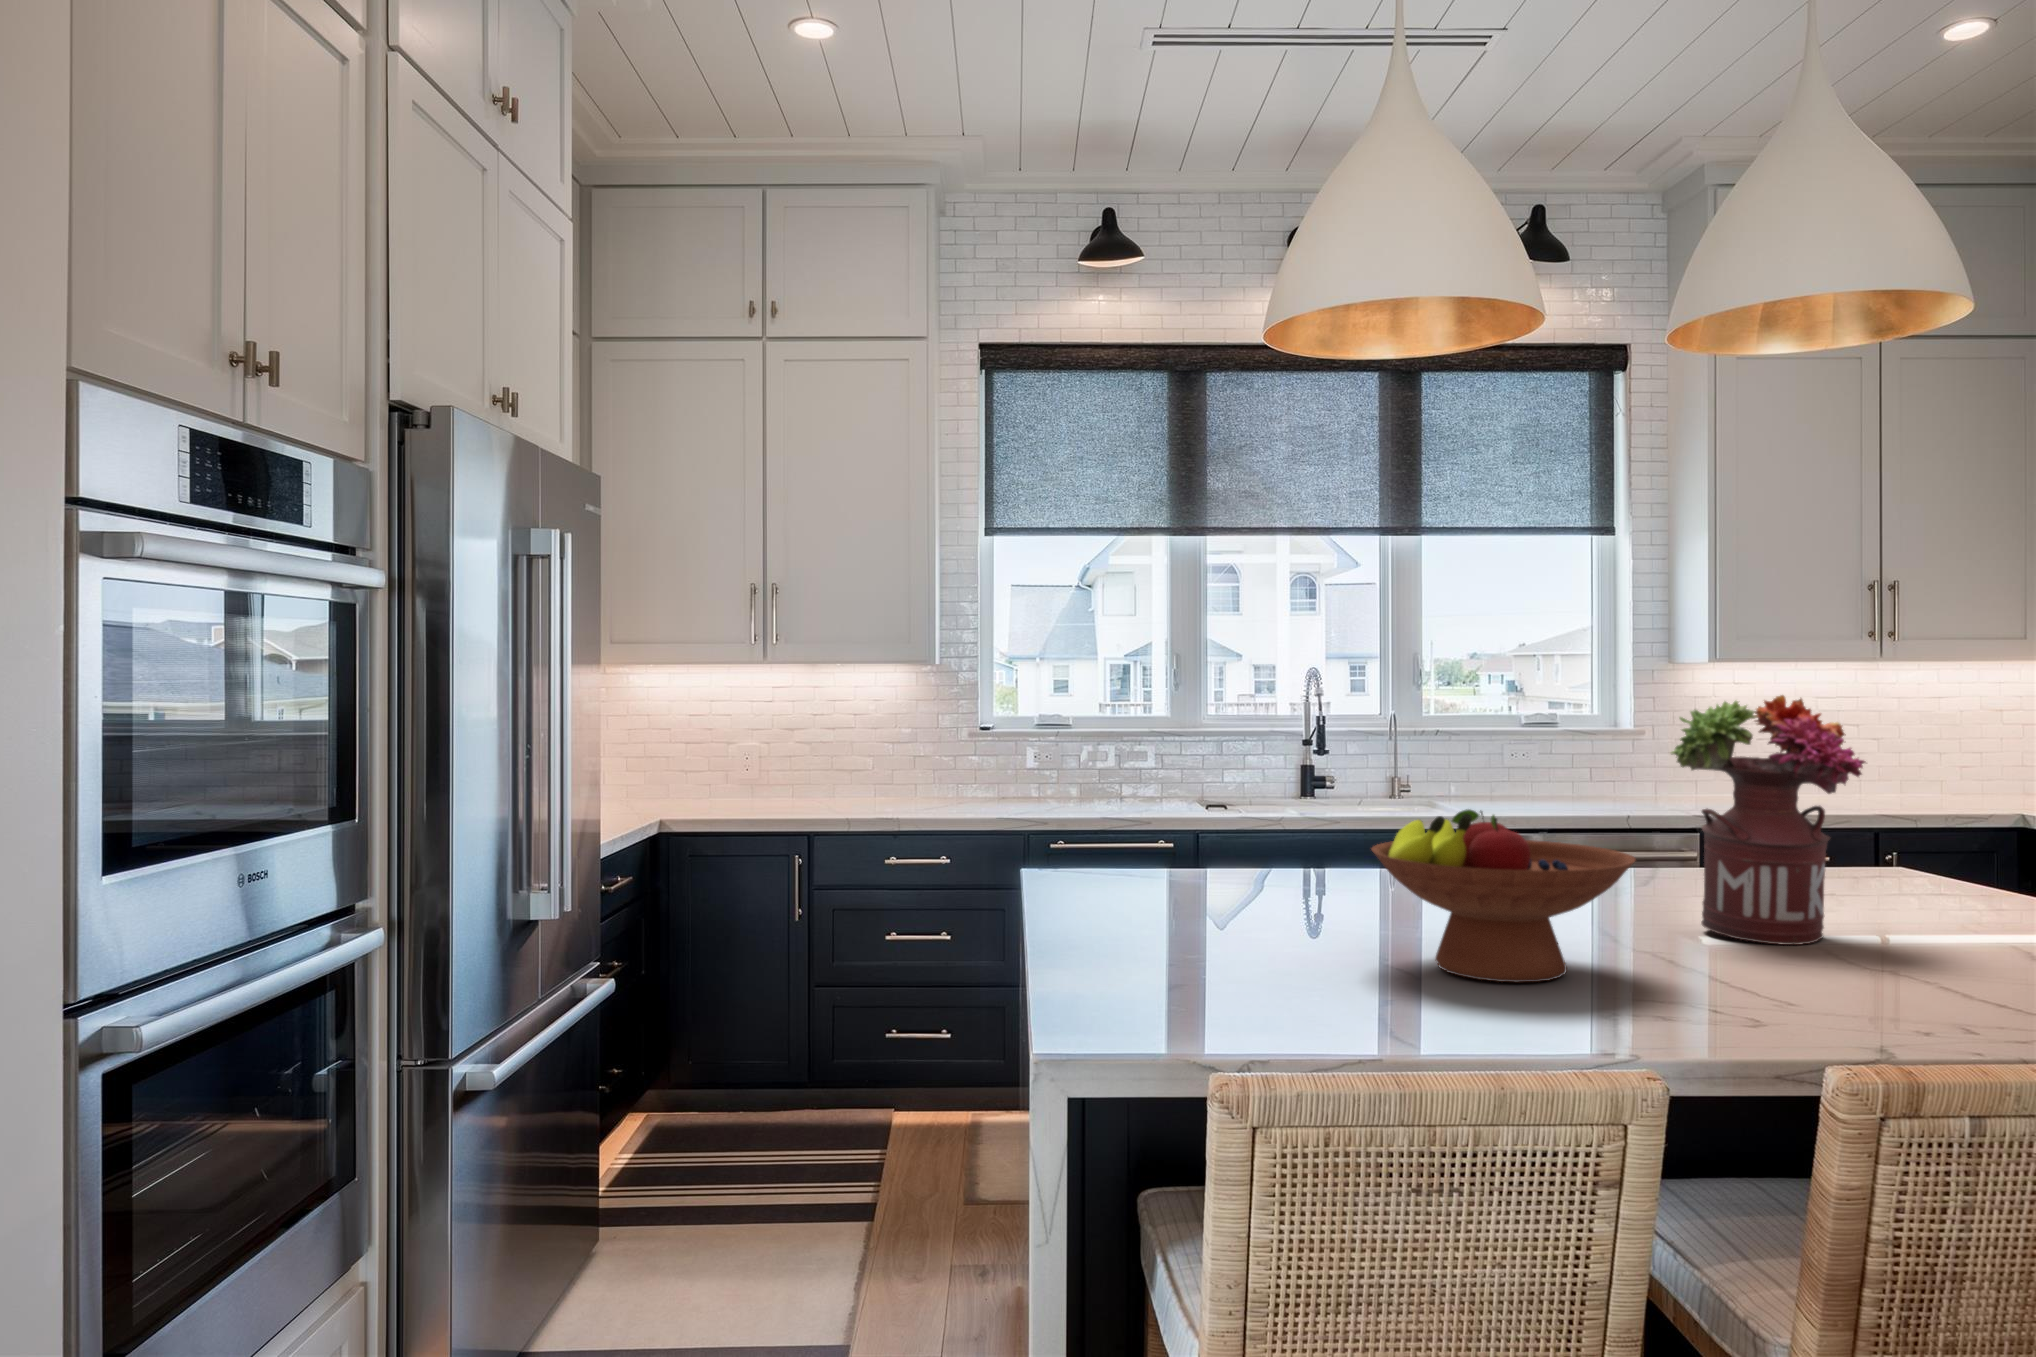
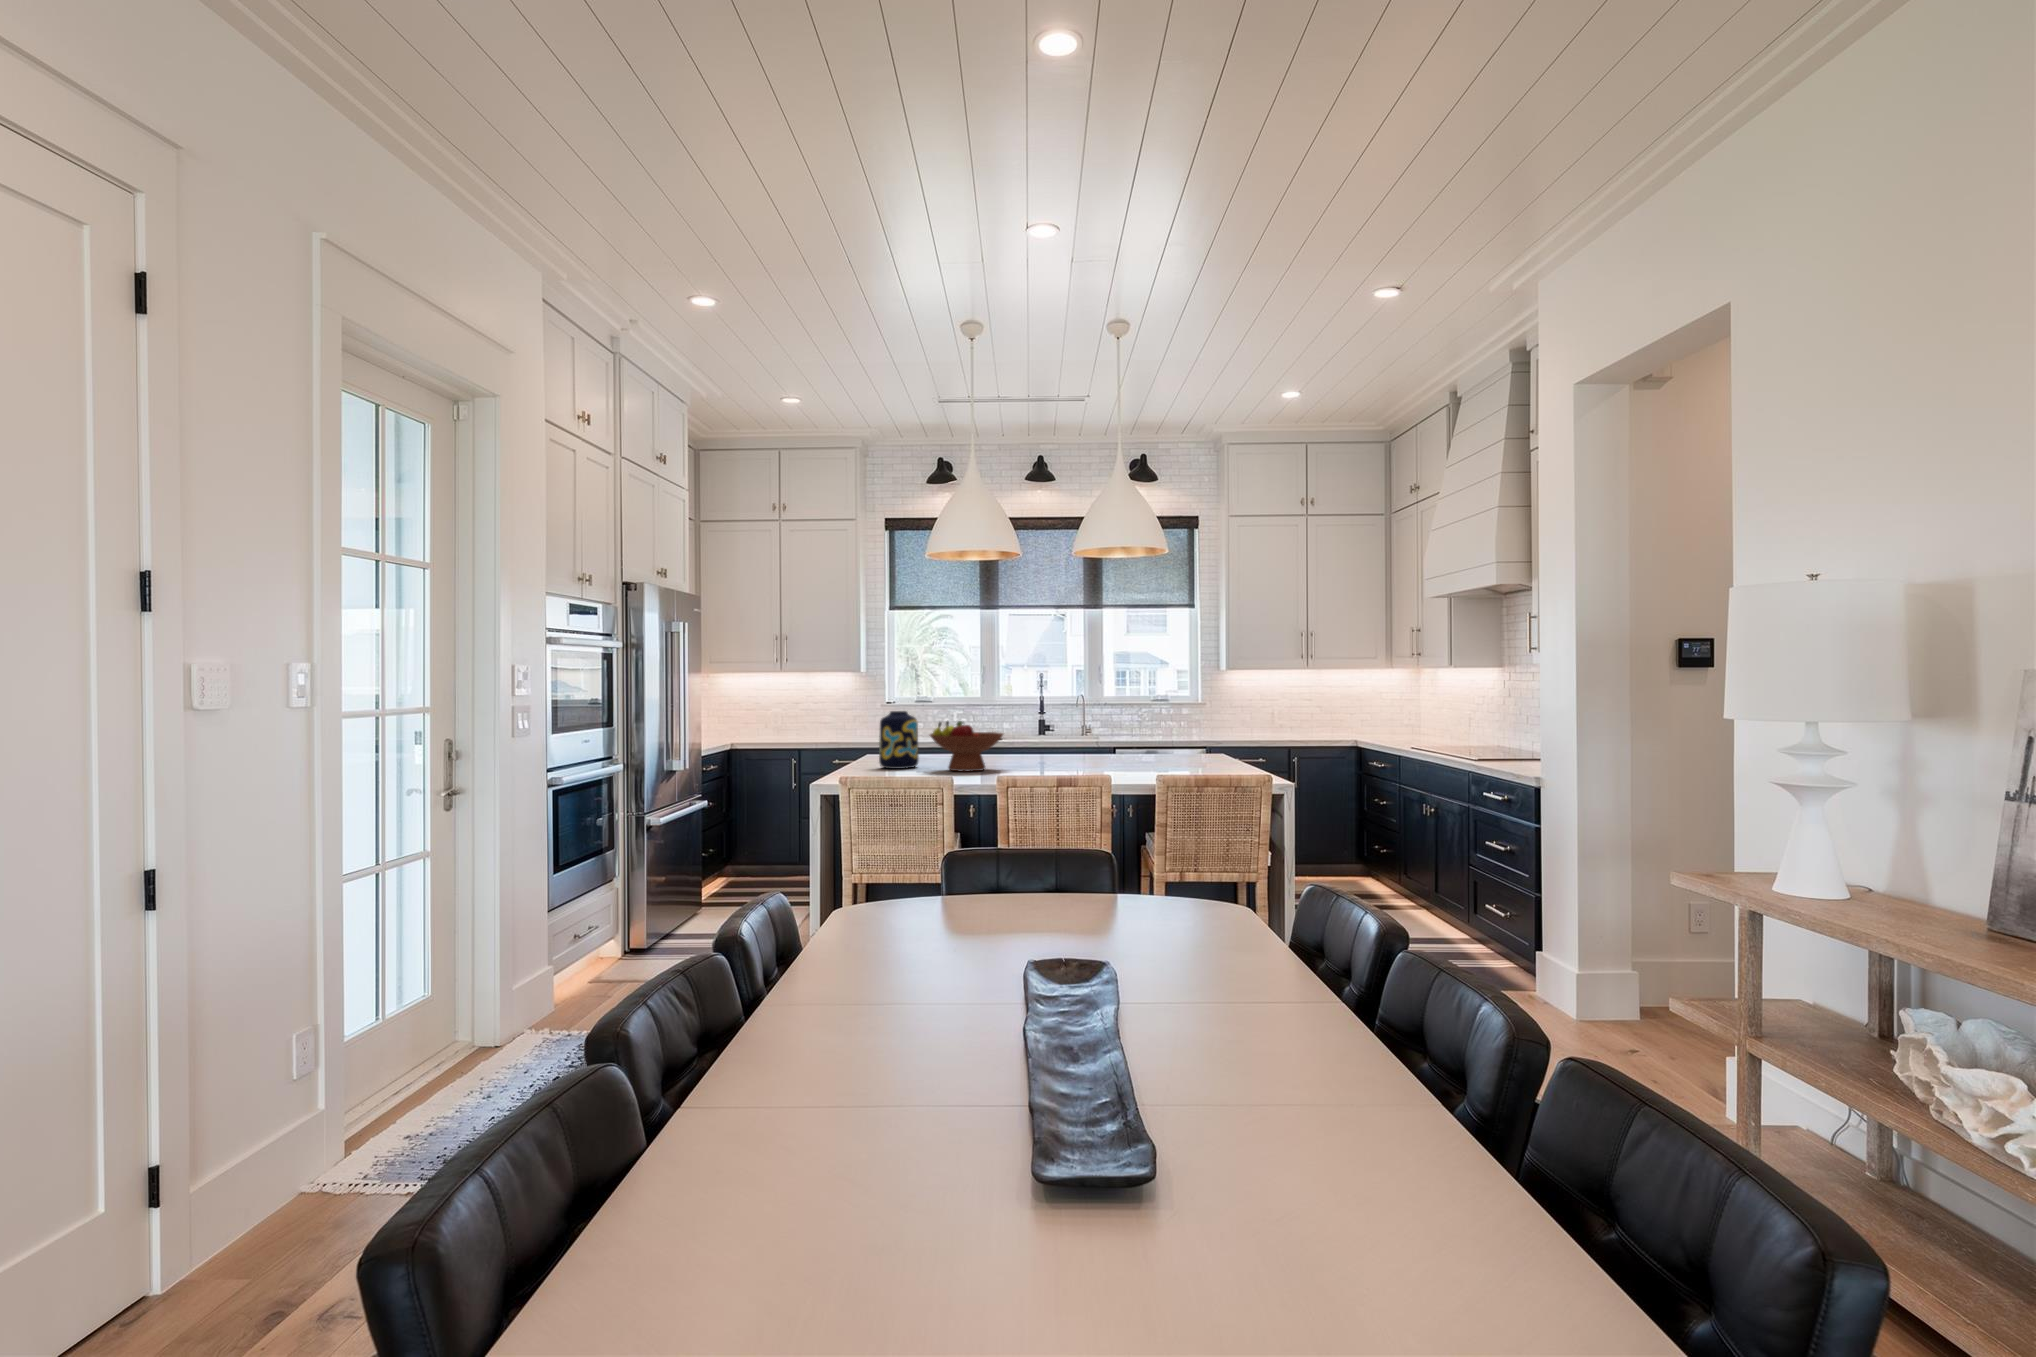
flower arrangement: present [1671,695,1866,945] -> none [1045,685,1102,766]
vase: none [1166,771,1286,952] -> present [879,711,919,769]

